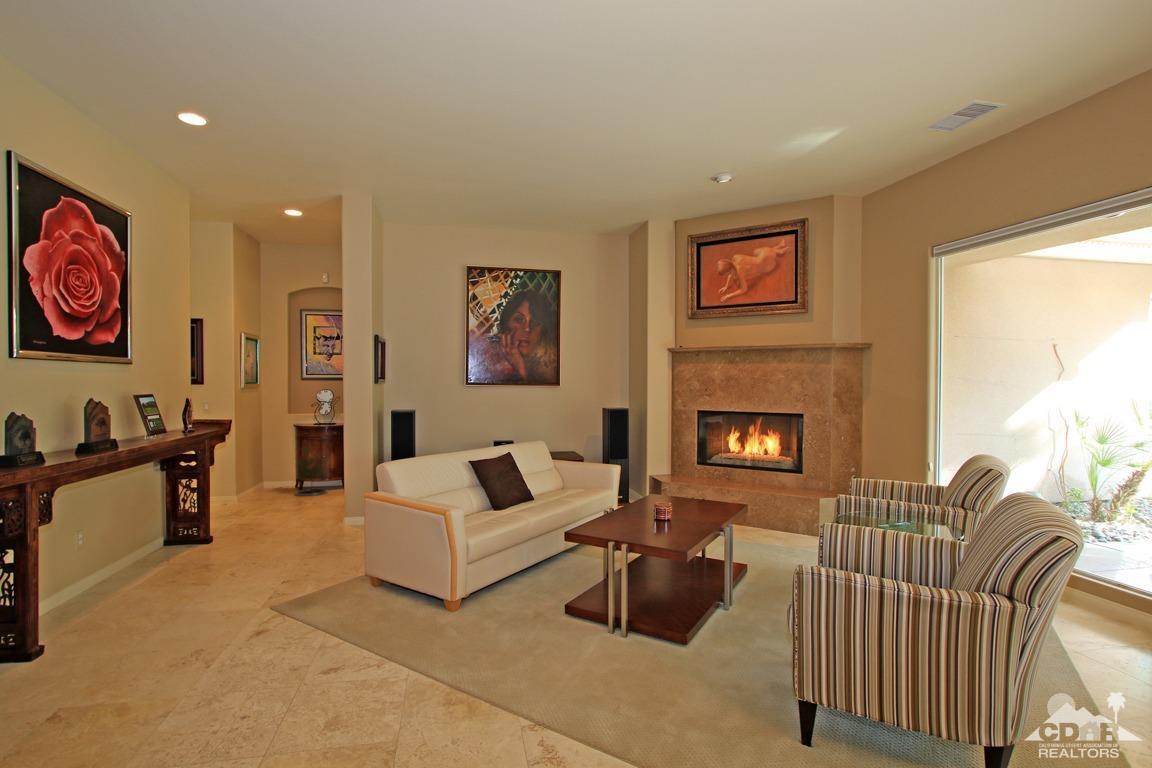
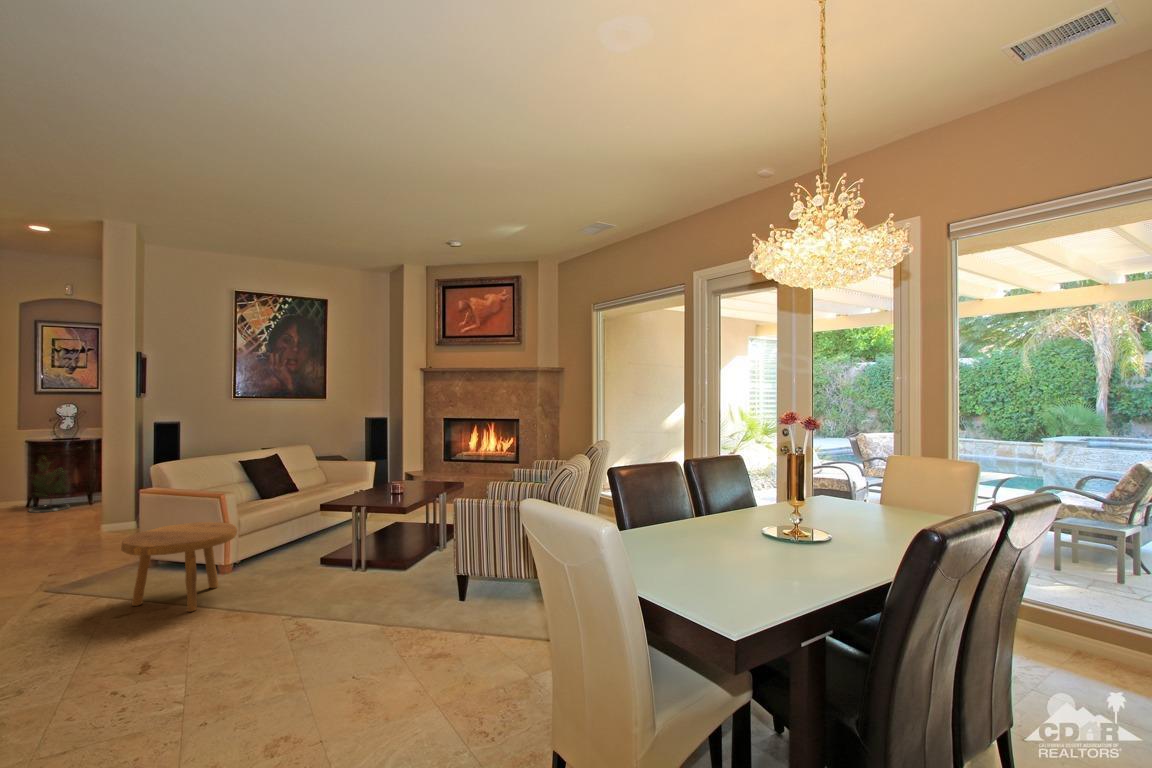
footstool: none [328,545,462,680] -> present [121,522,237,612]

